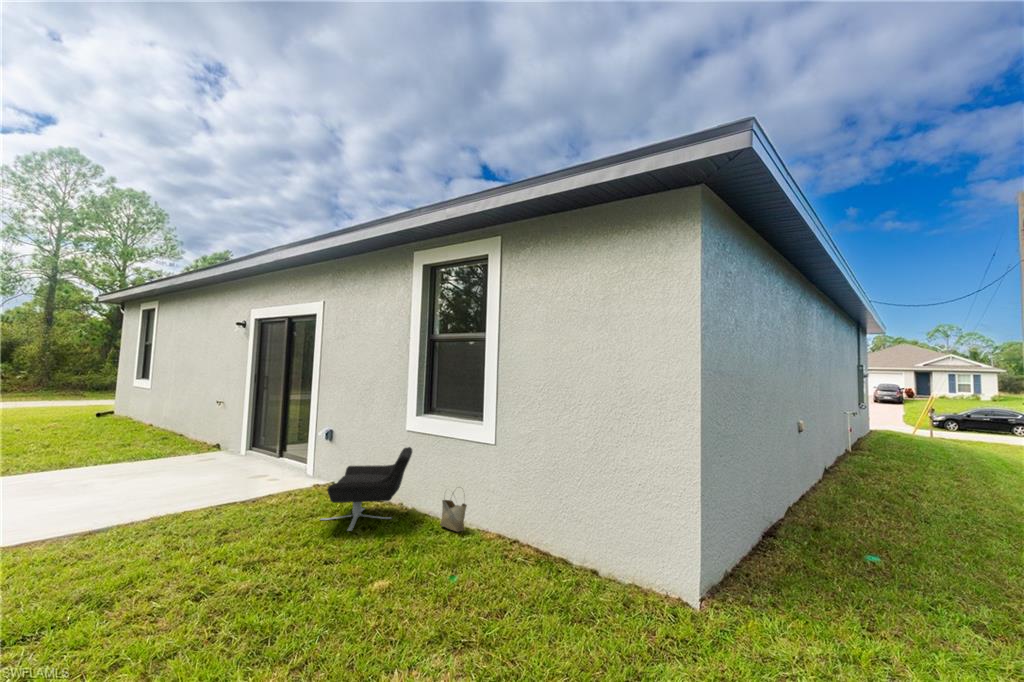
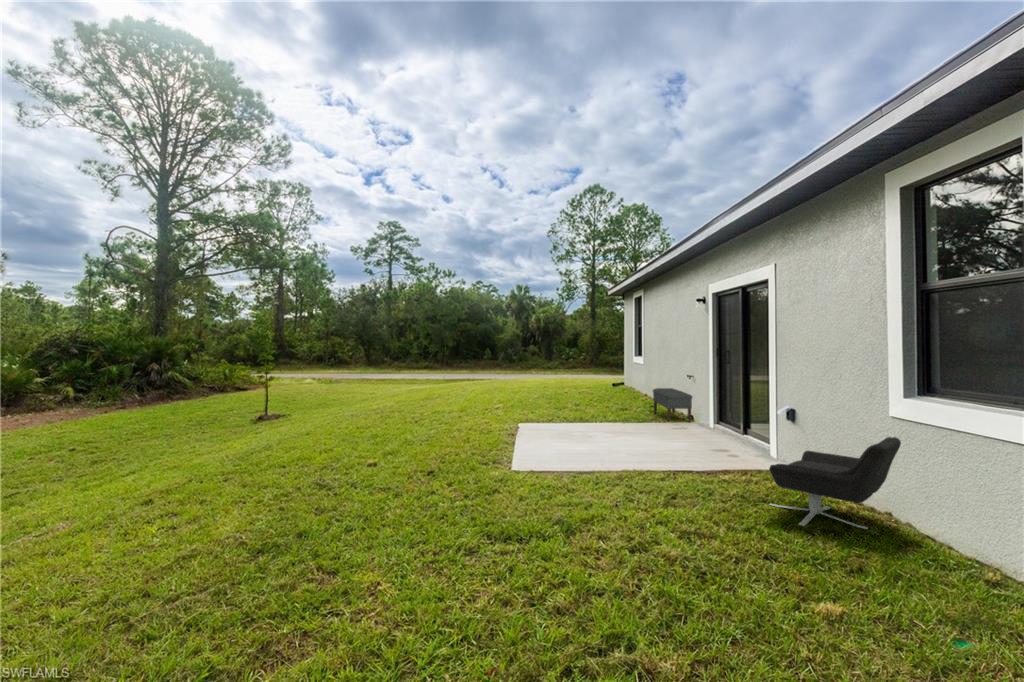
bench: none [165,414,220,453] -> present [653,388,692,422]
woven basket: present [440,500,467,532] -> none [951,507,1006,582]

